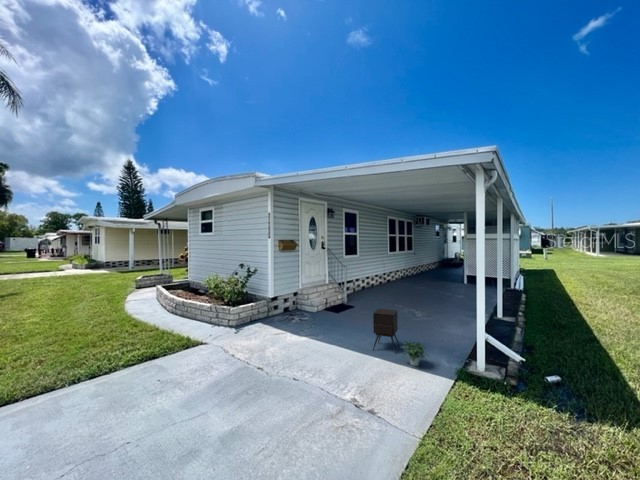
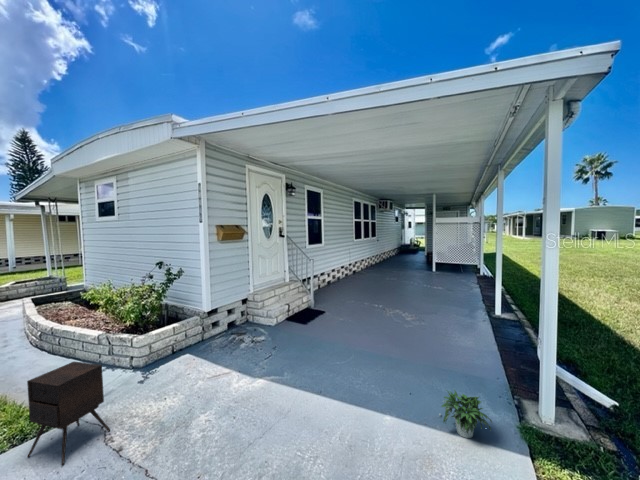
side table: present [373,309,399,353] -> present [27,362,110,465]

